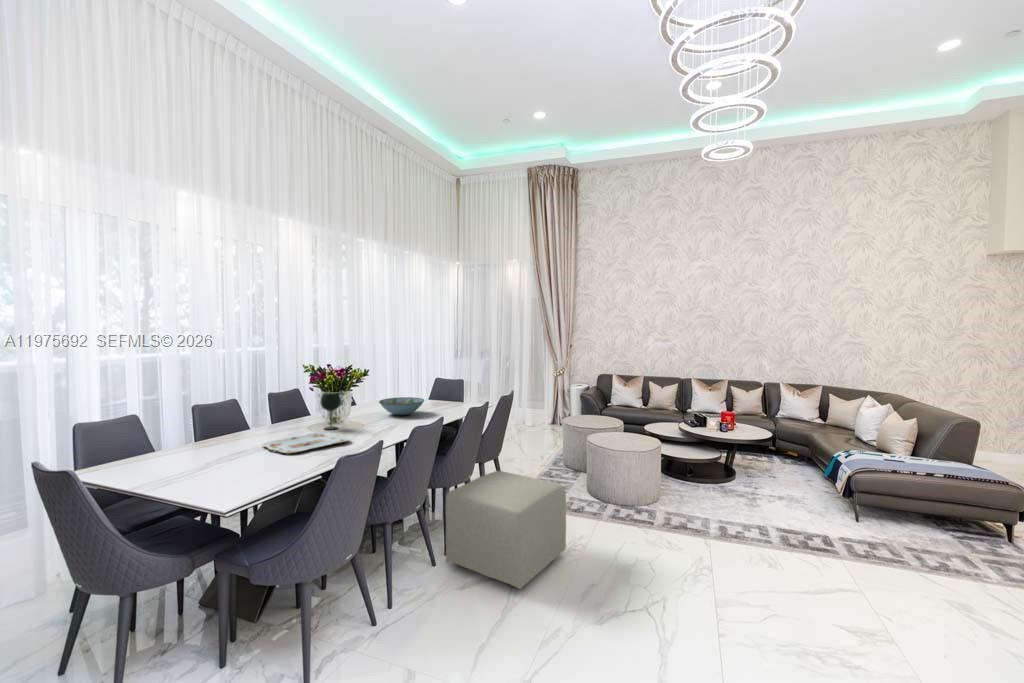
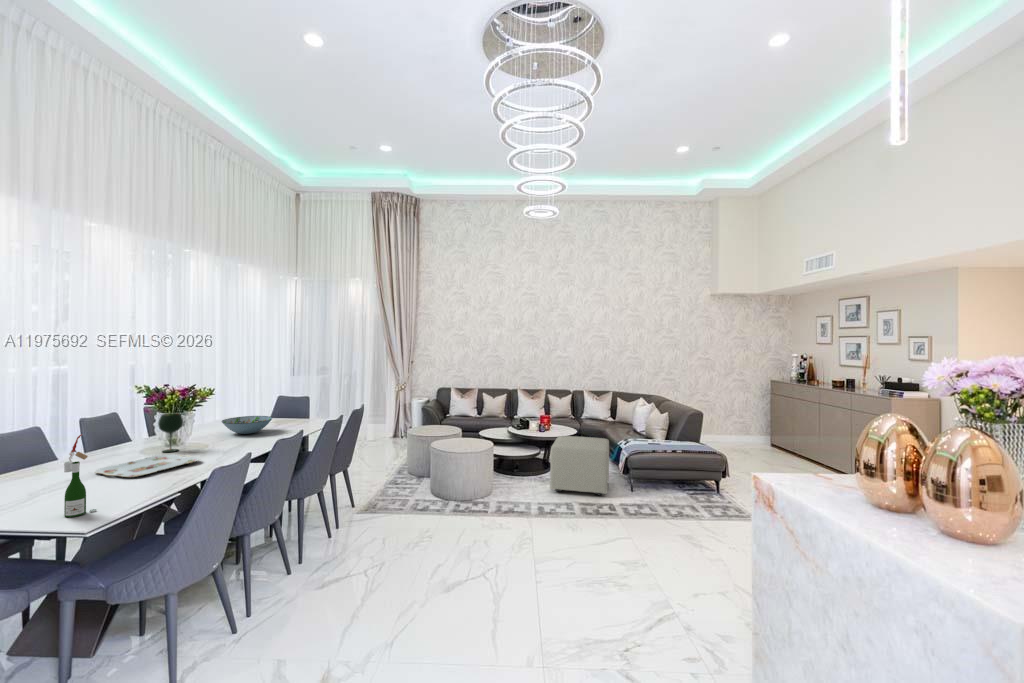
wine bottle: none [215,411,243,492] -> present [64,434,96,517]
ottoman: present [446,471,566,588] -> present [550,436,609,495]

